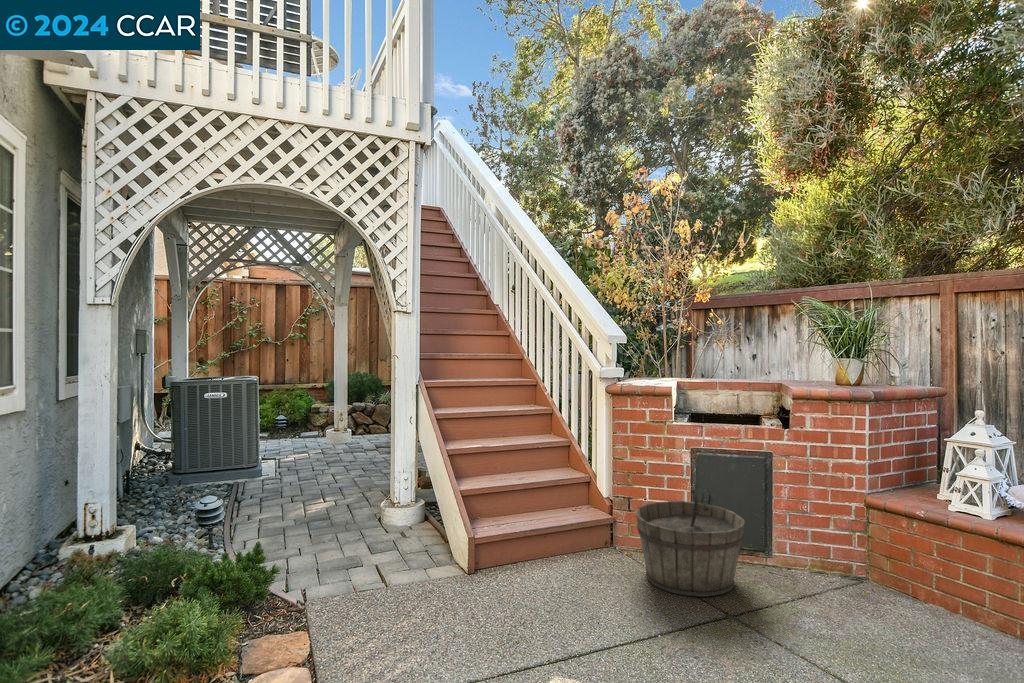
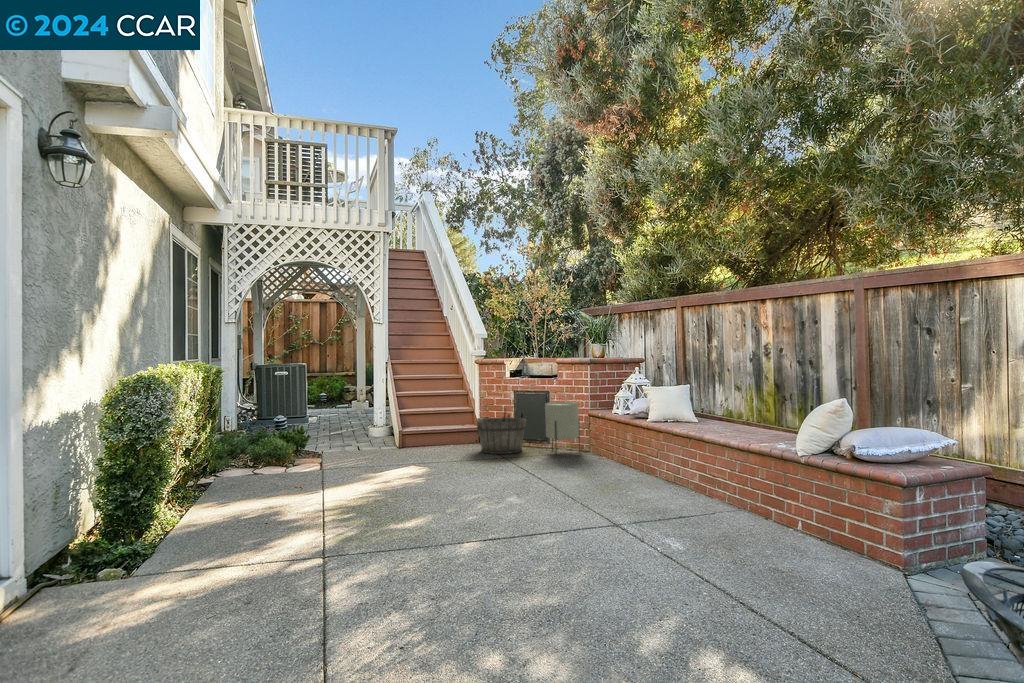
planter: none [789,479,869,607] -> present [545,402,580,455]

